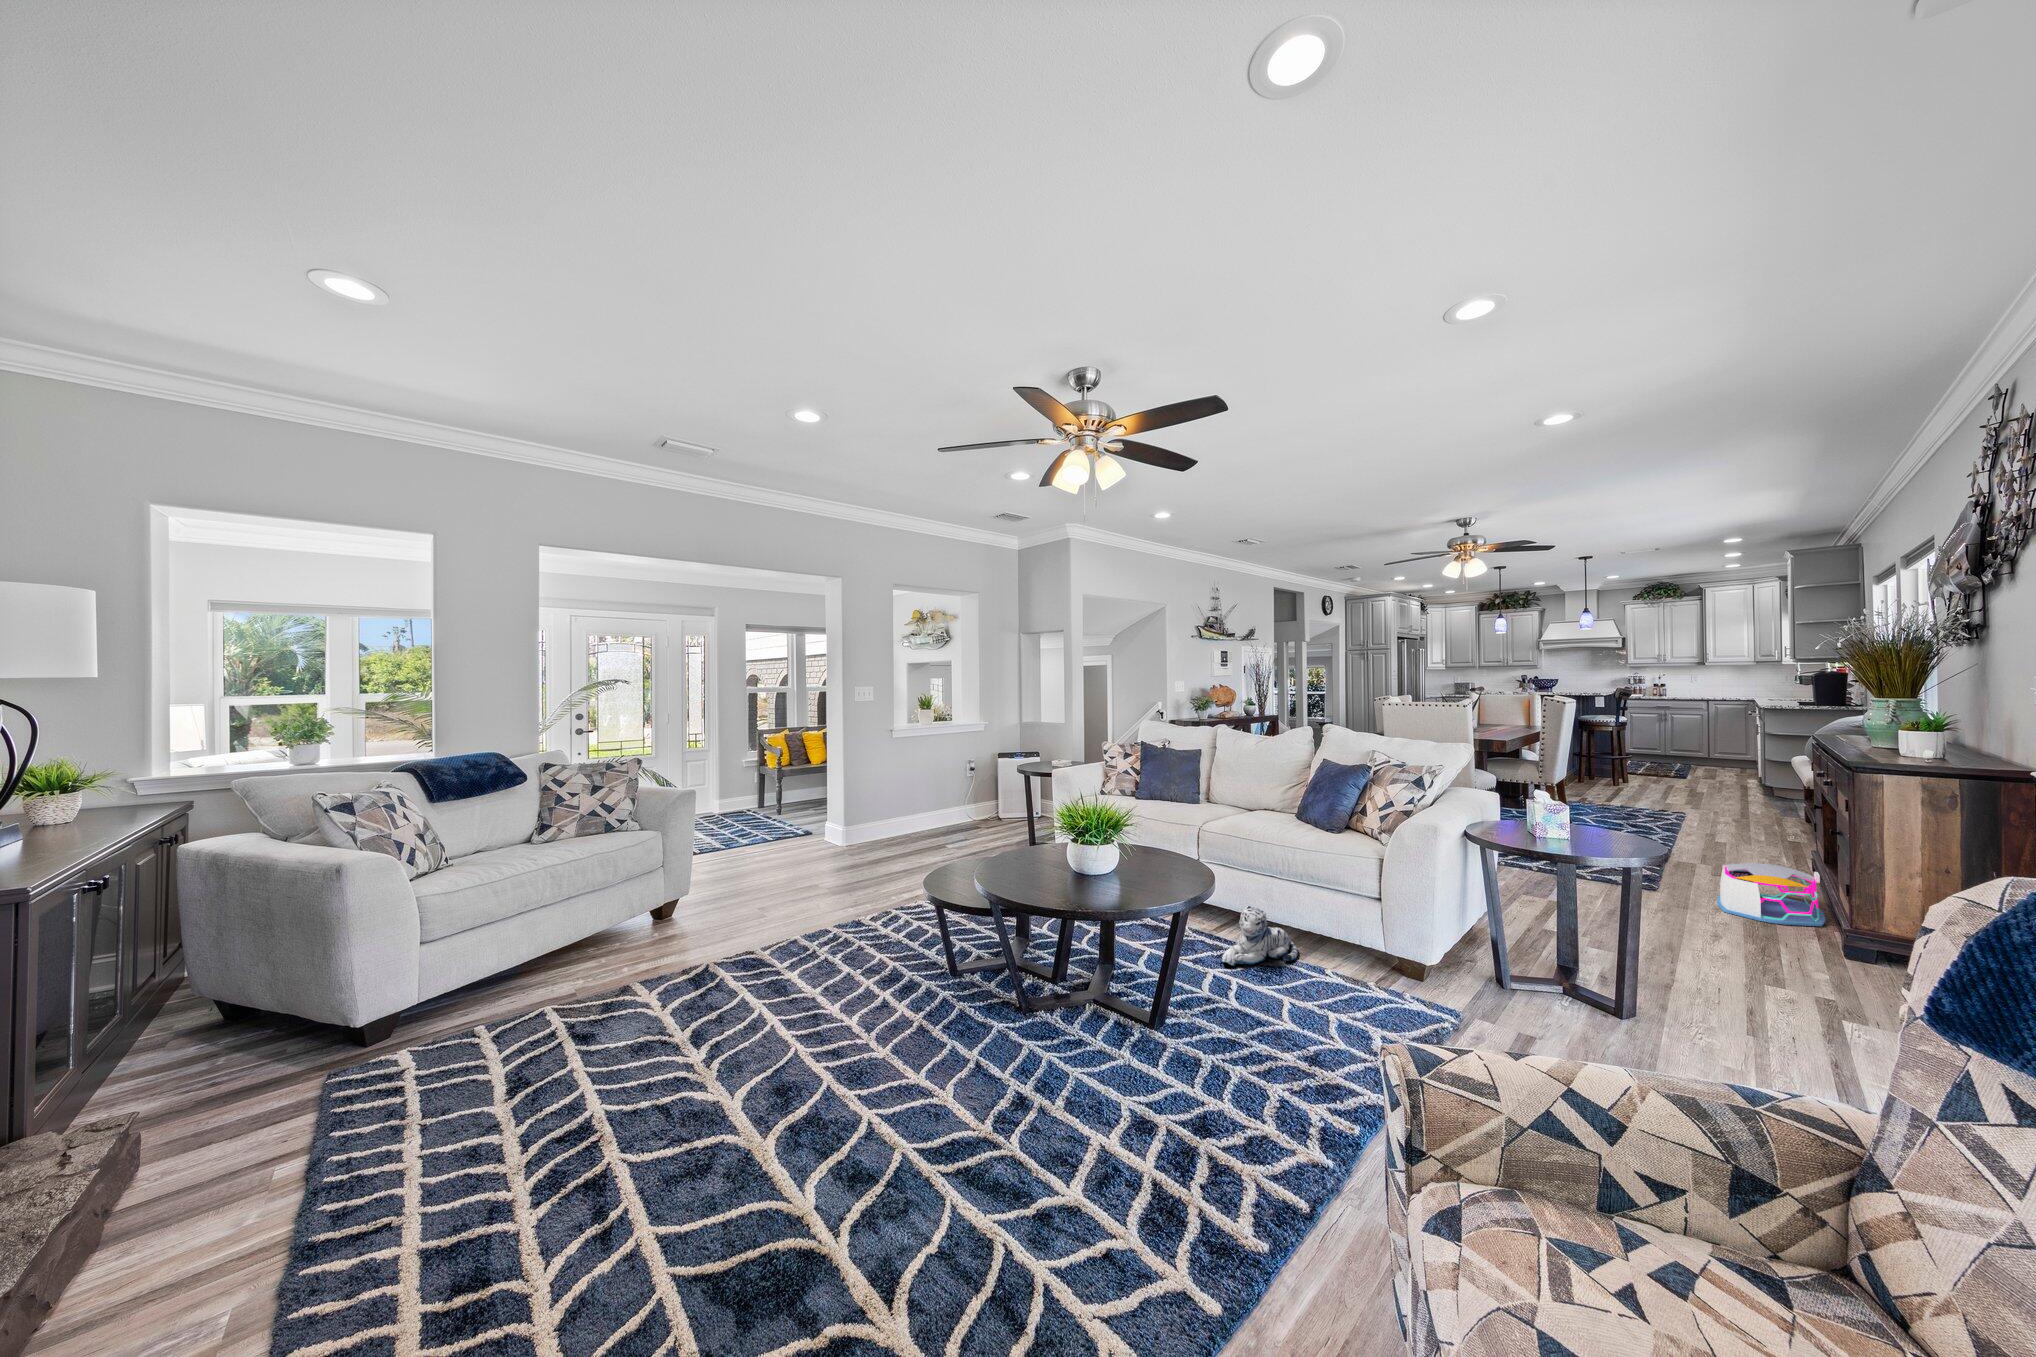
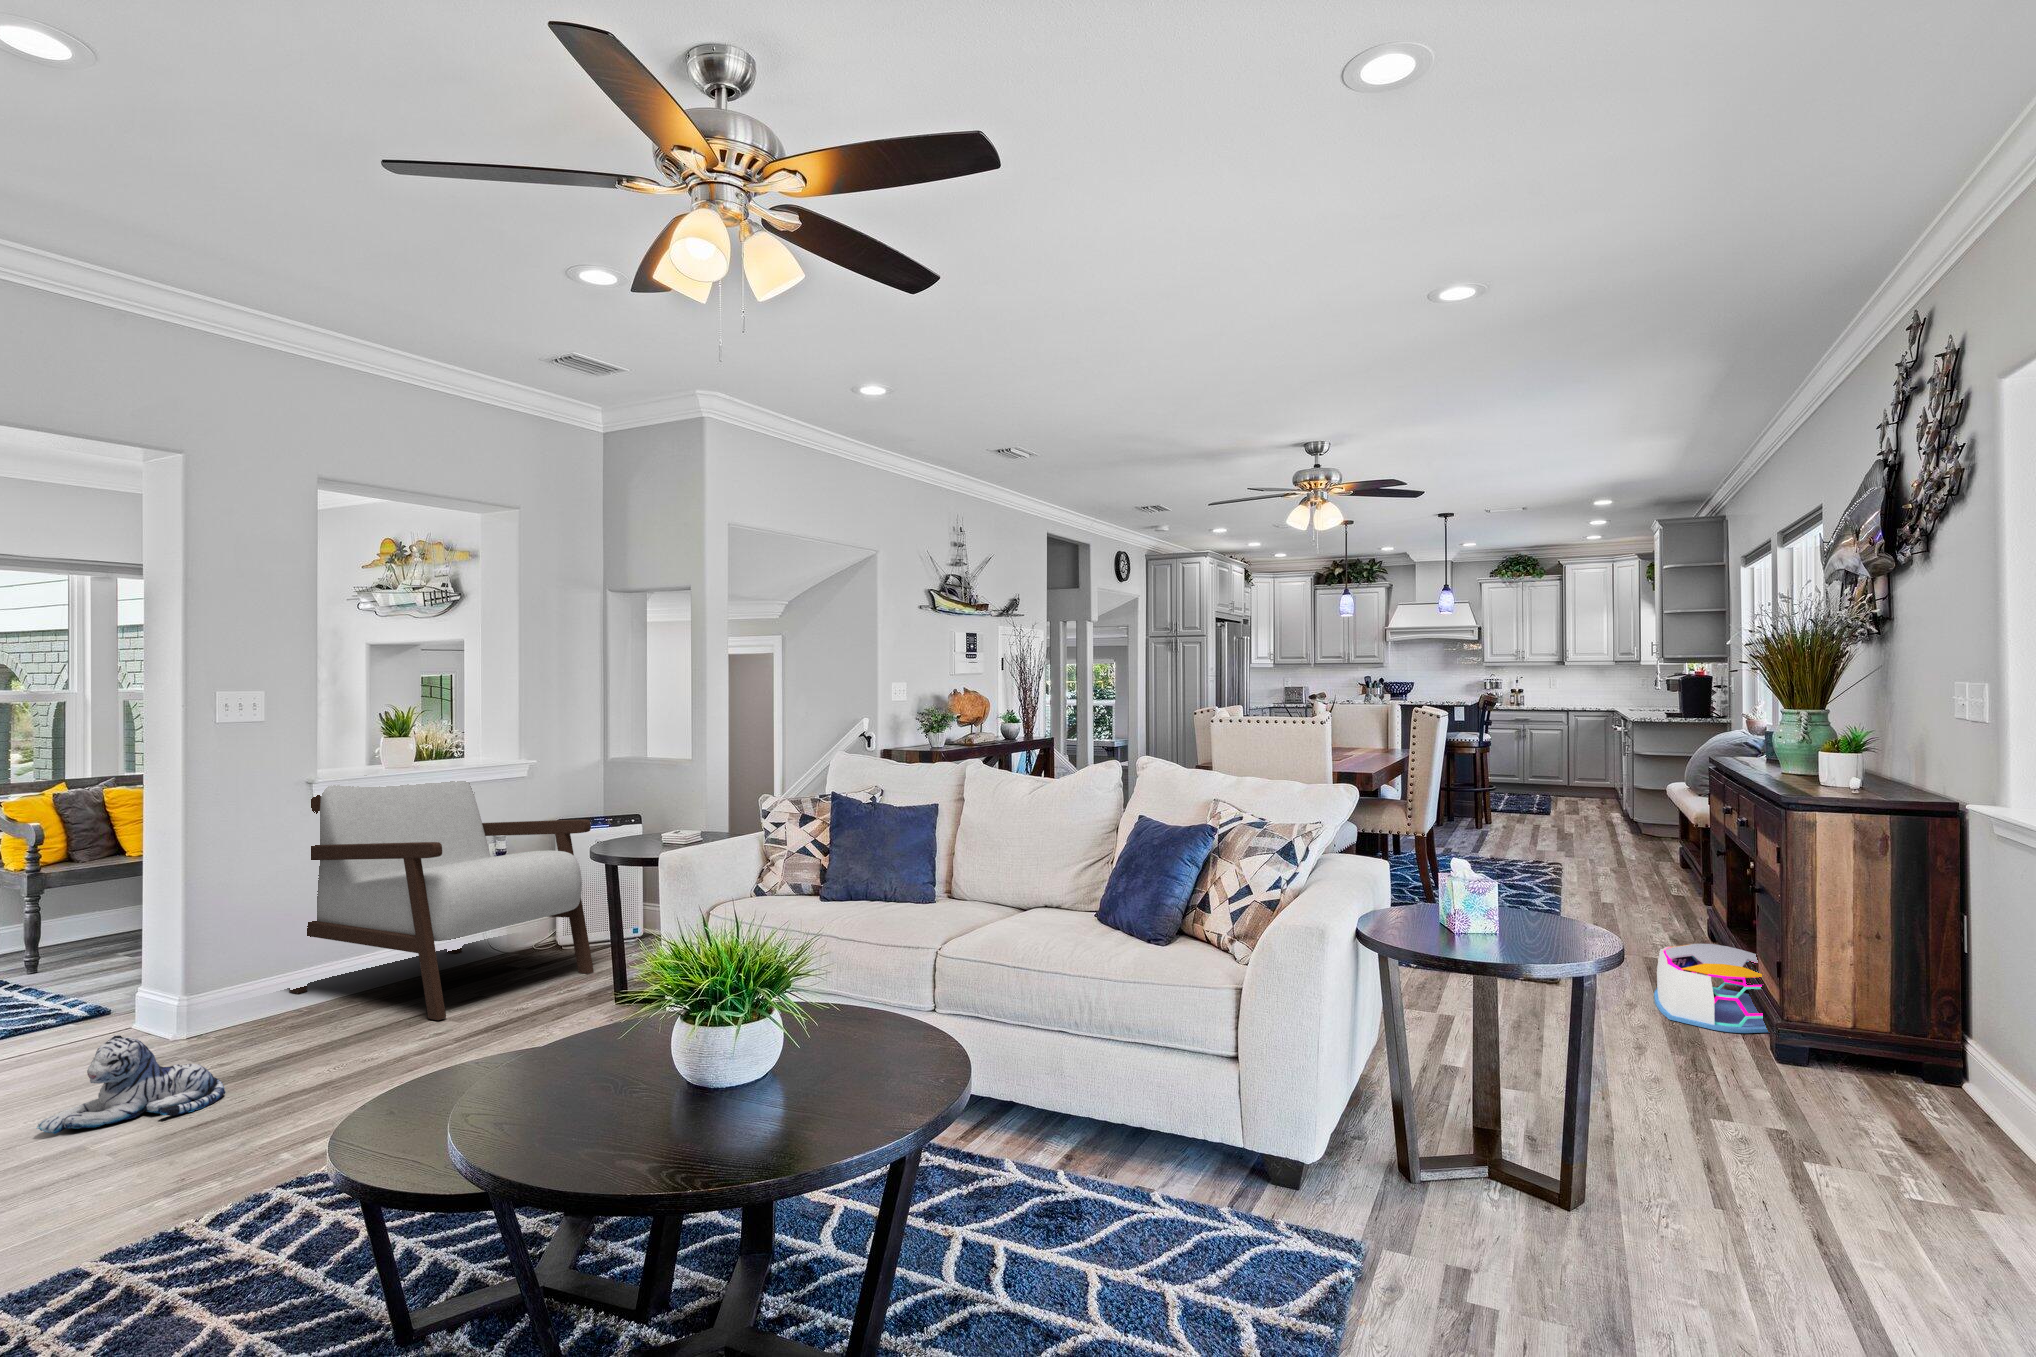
armchair: none [869,728,1014,857] -> present [290,775,594,1020]
plush toy: present [1221,906,1298,966] -> present [37,1035,225,1134]

